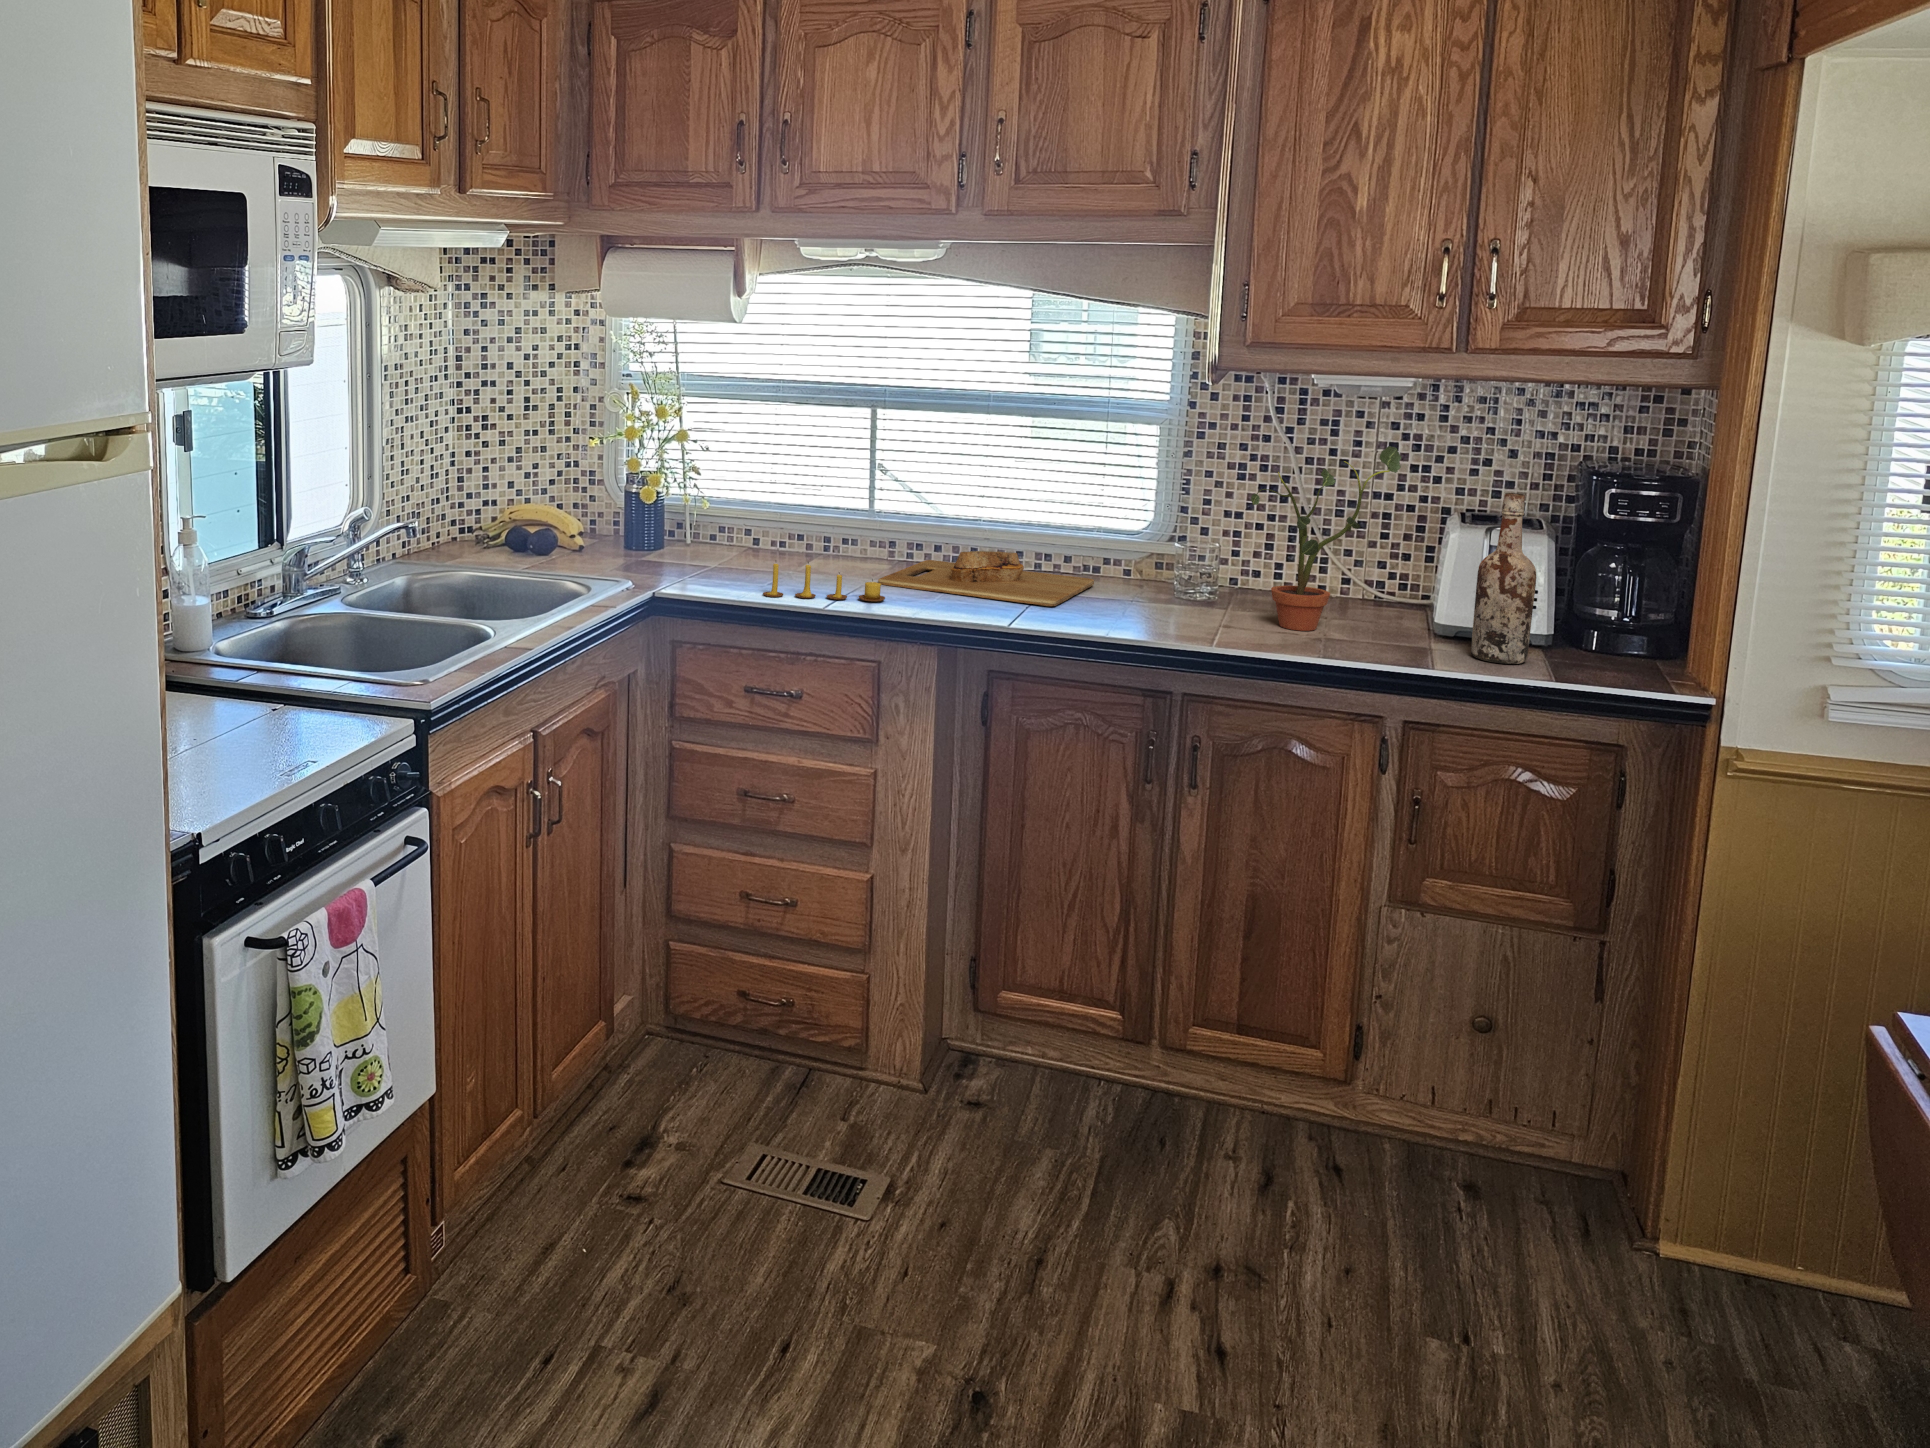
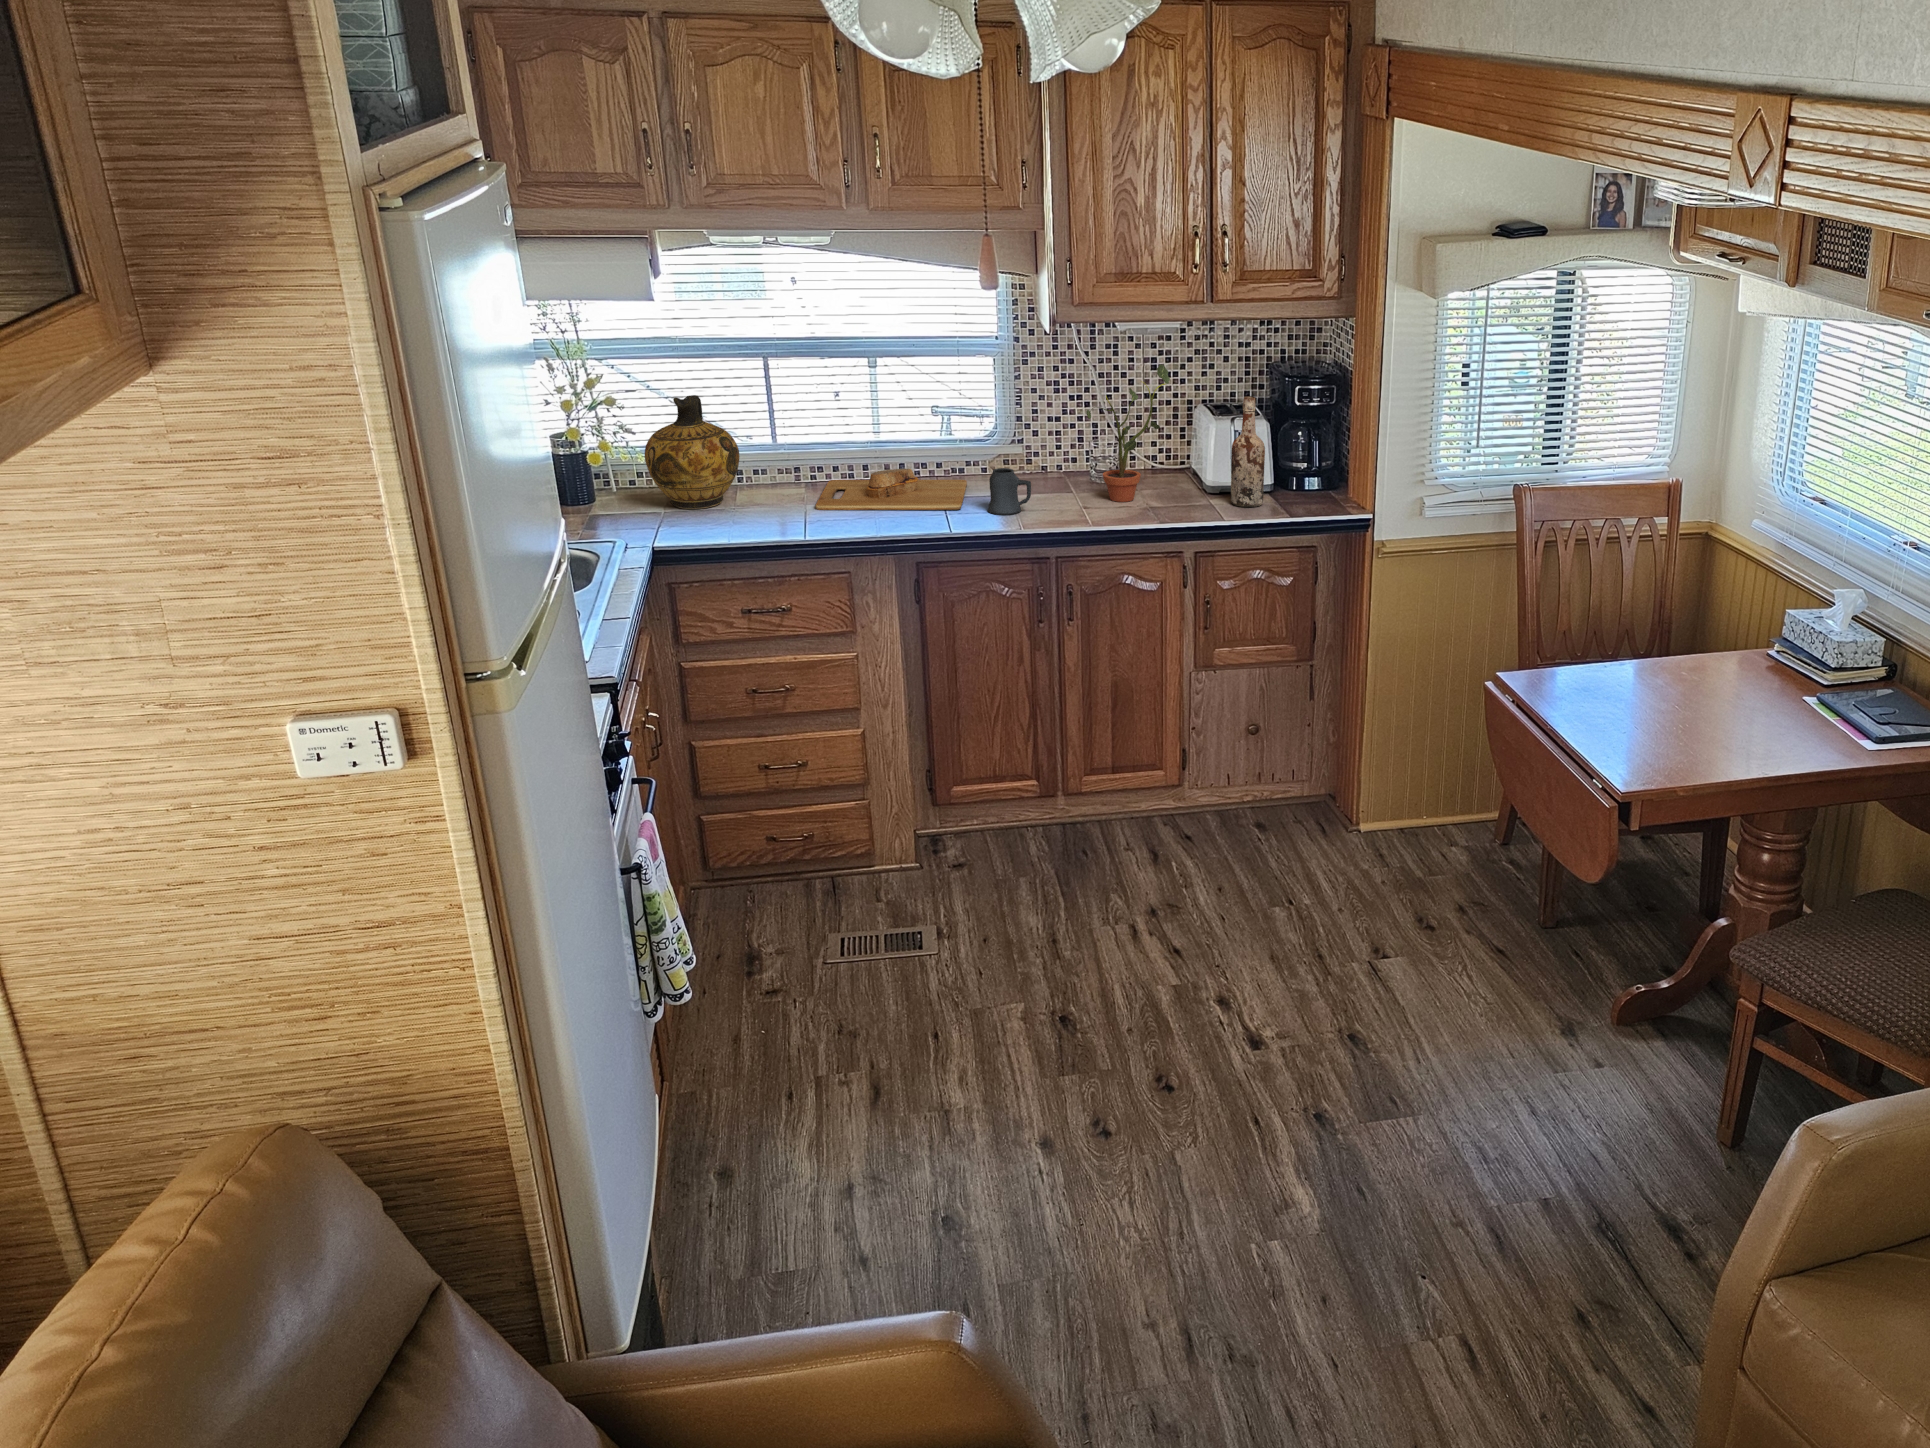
ceramic jug: none [705,433,811,566] -> present [645,395,740,509]
mug: none [1089,558,1152,621] -> present [988,468,1031,515]
candle: present [763,562,885,602] -> none [745,504,842,536]

